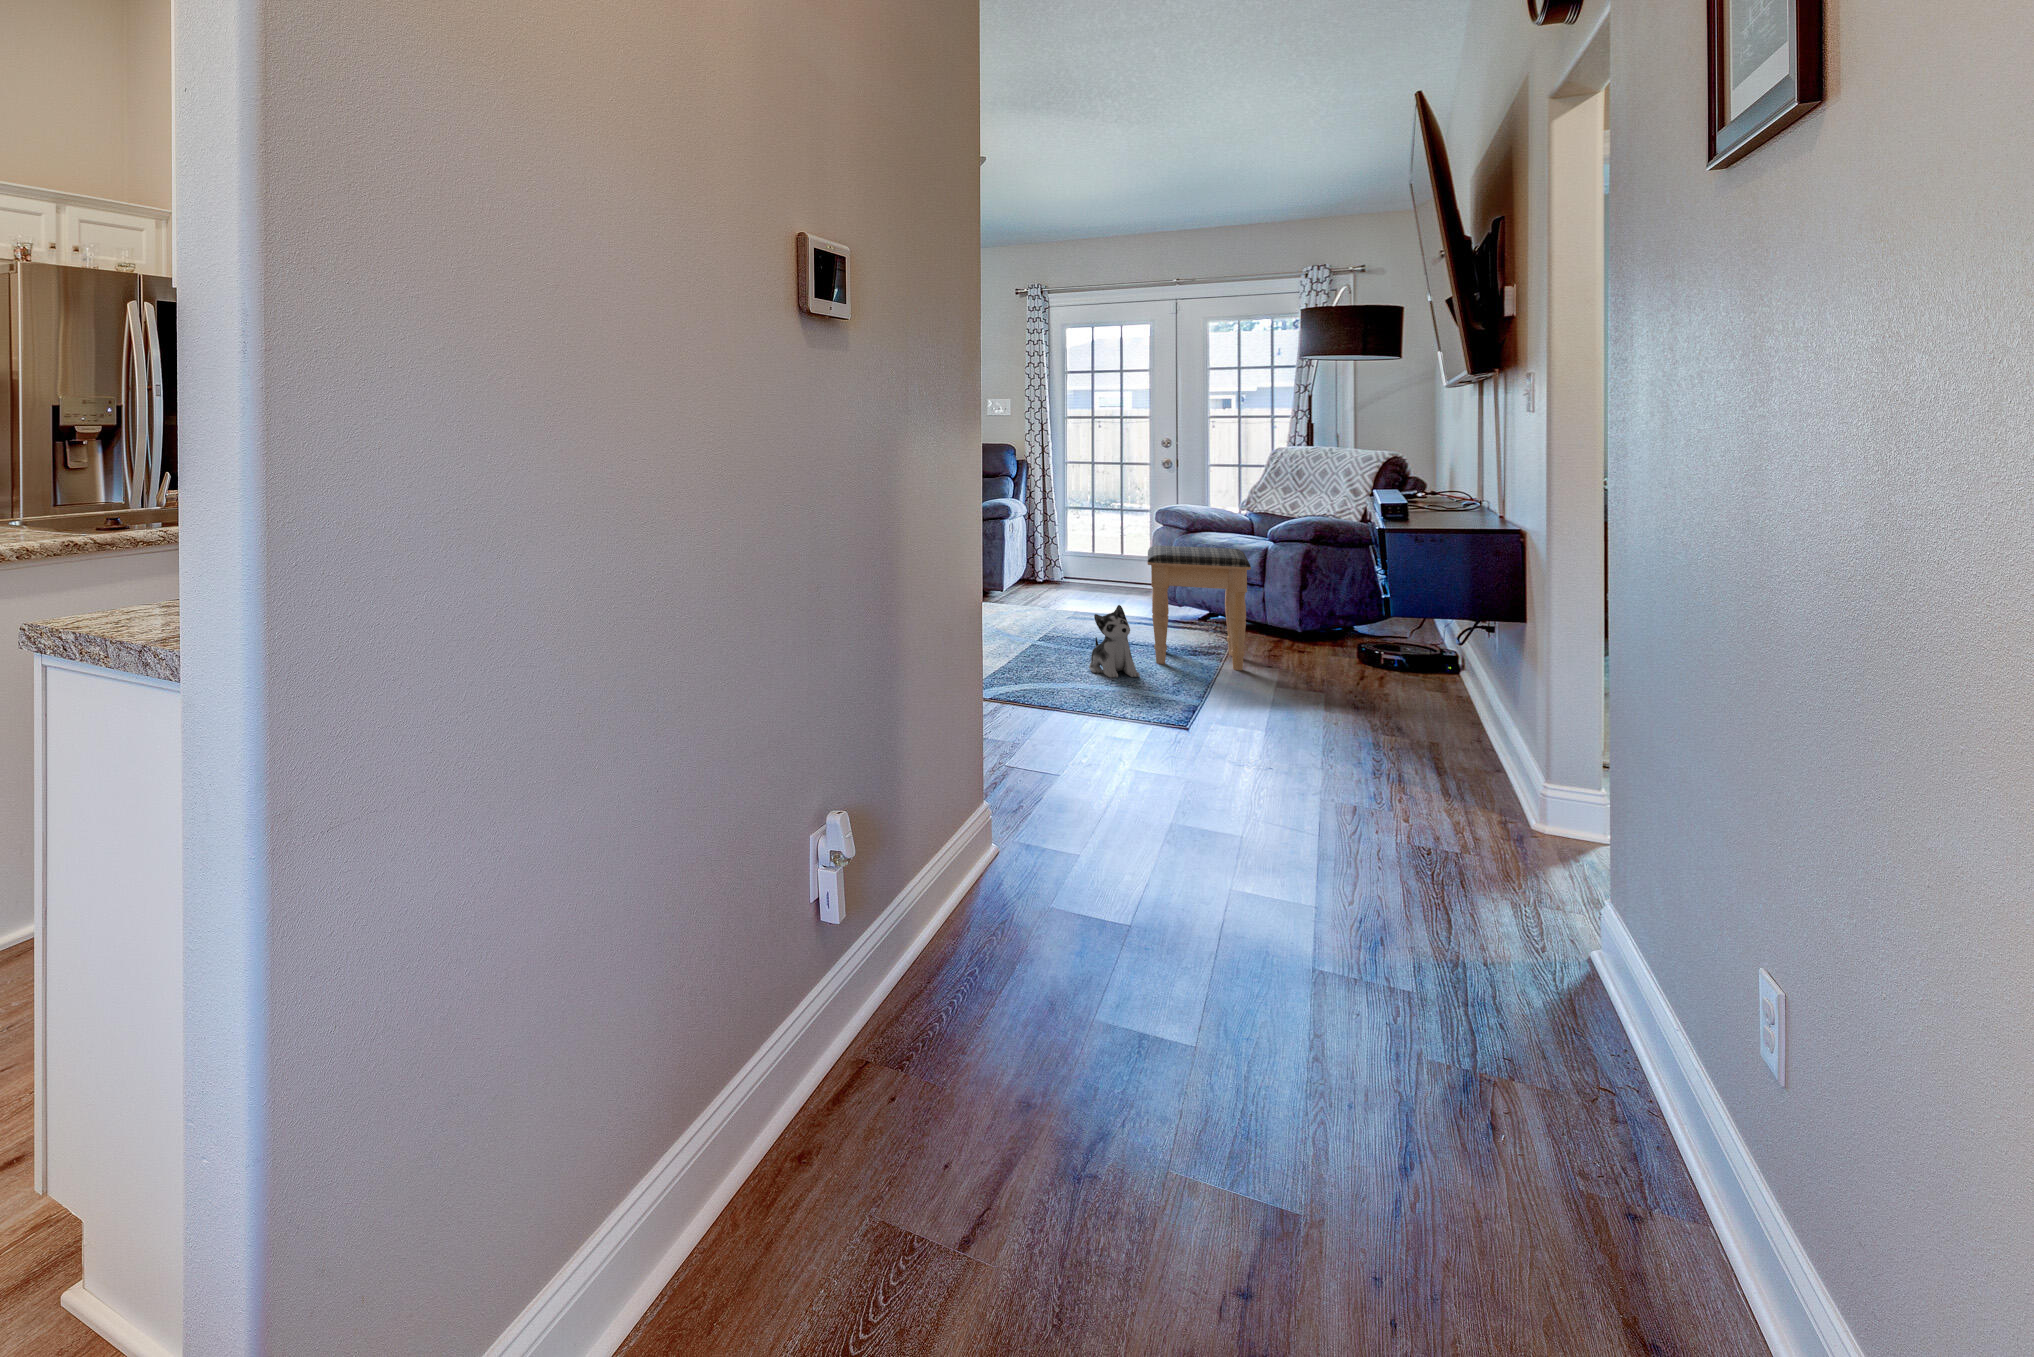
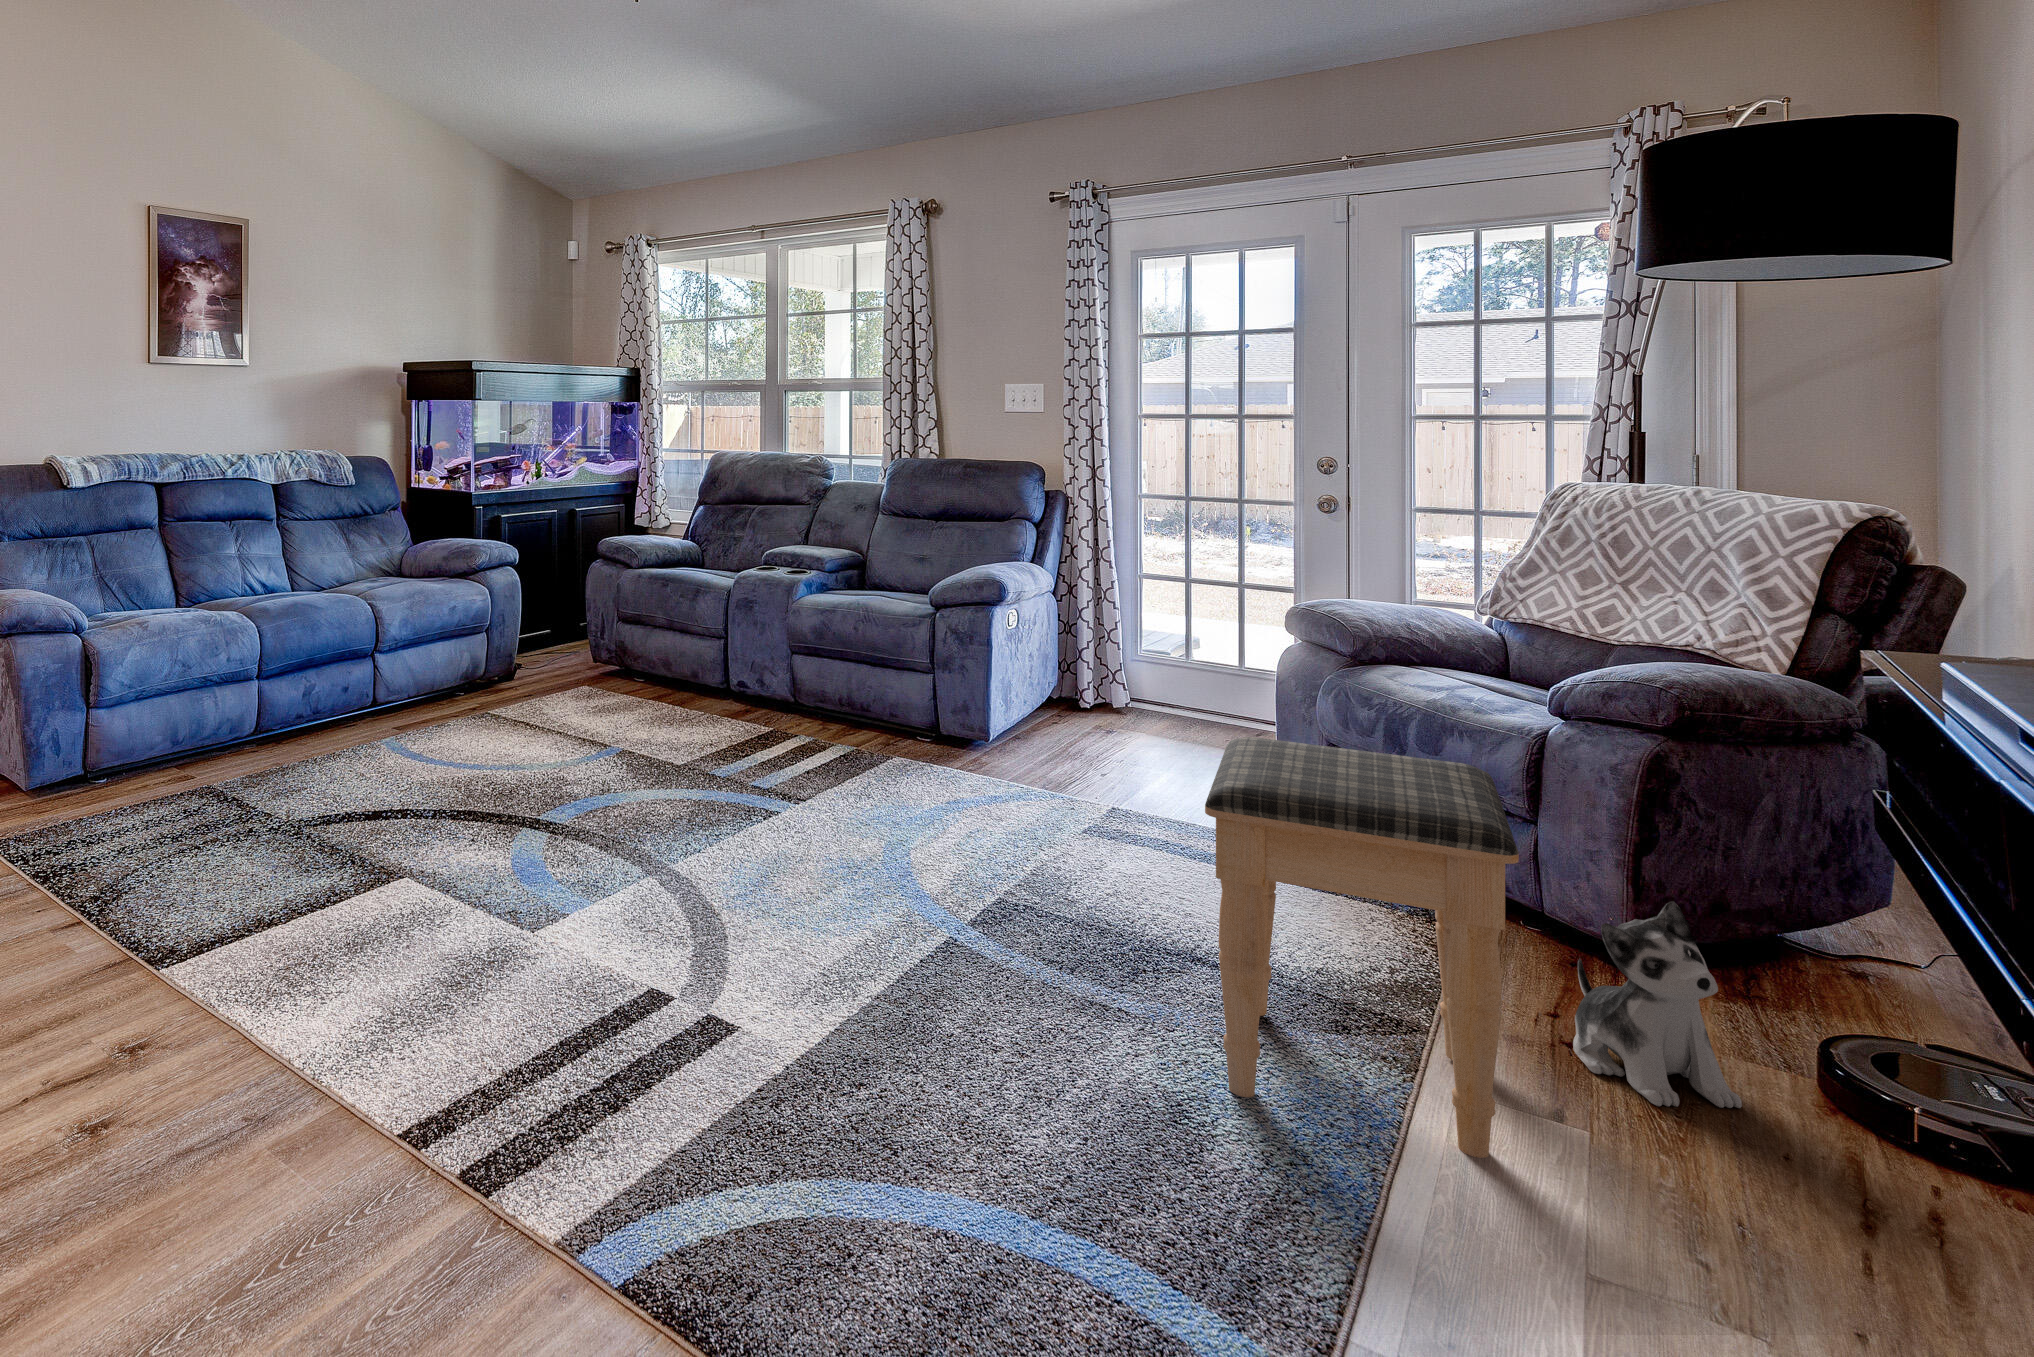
plush toy: present [1089,605,1140,678] -> present [1573,901,1742,1108]

